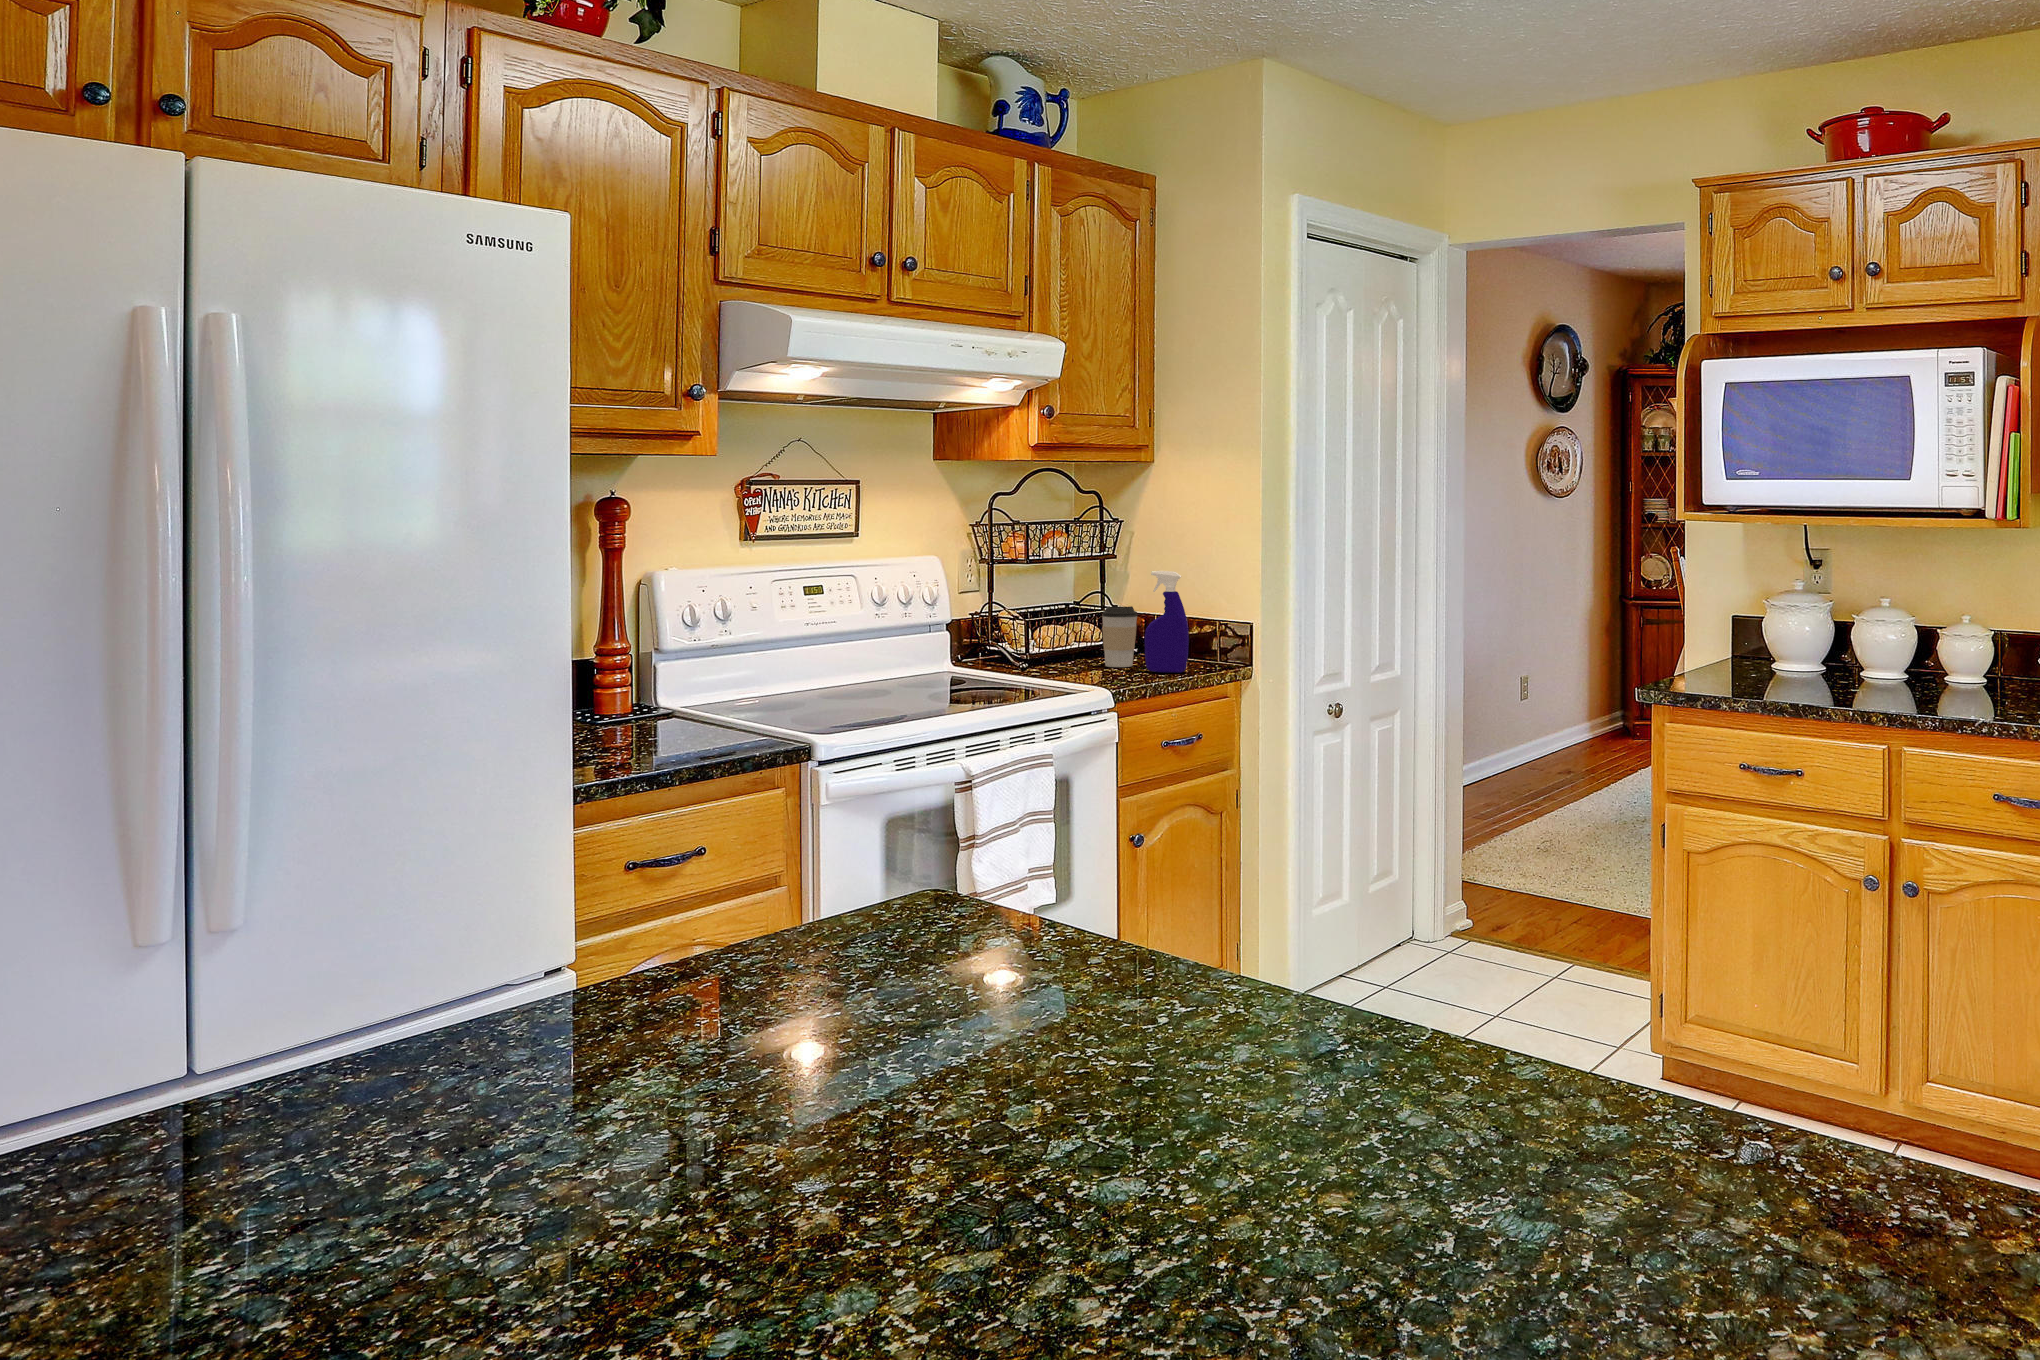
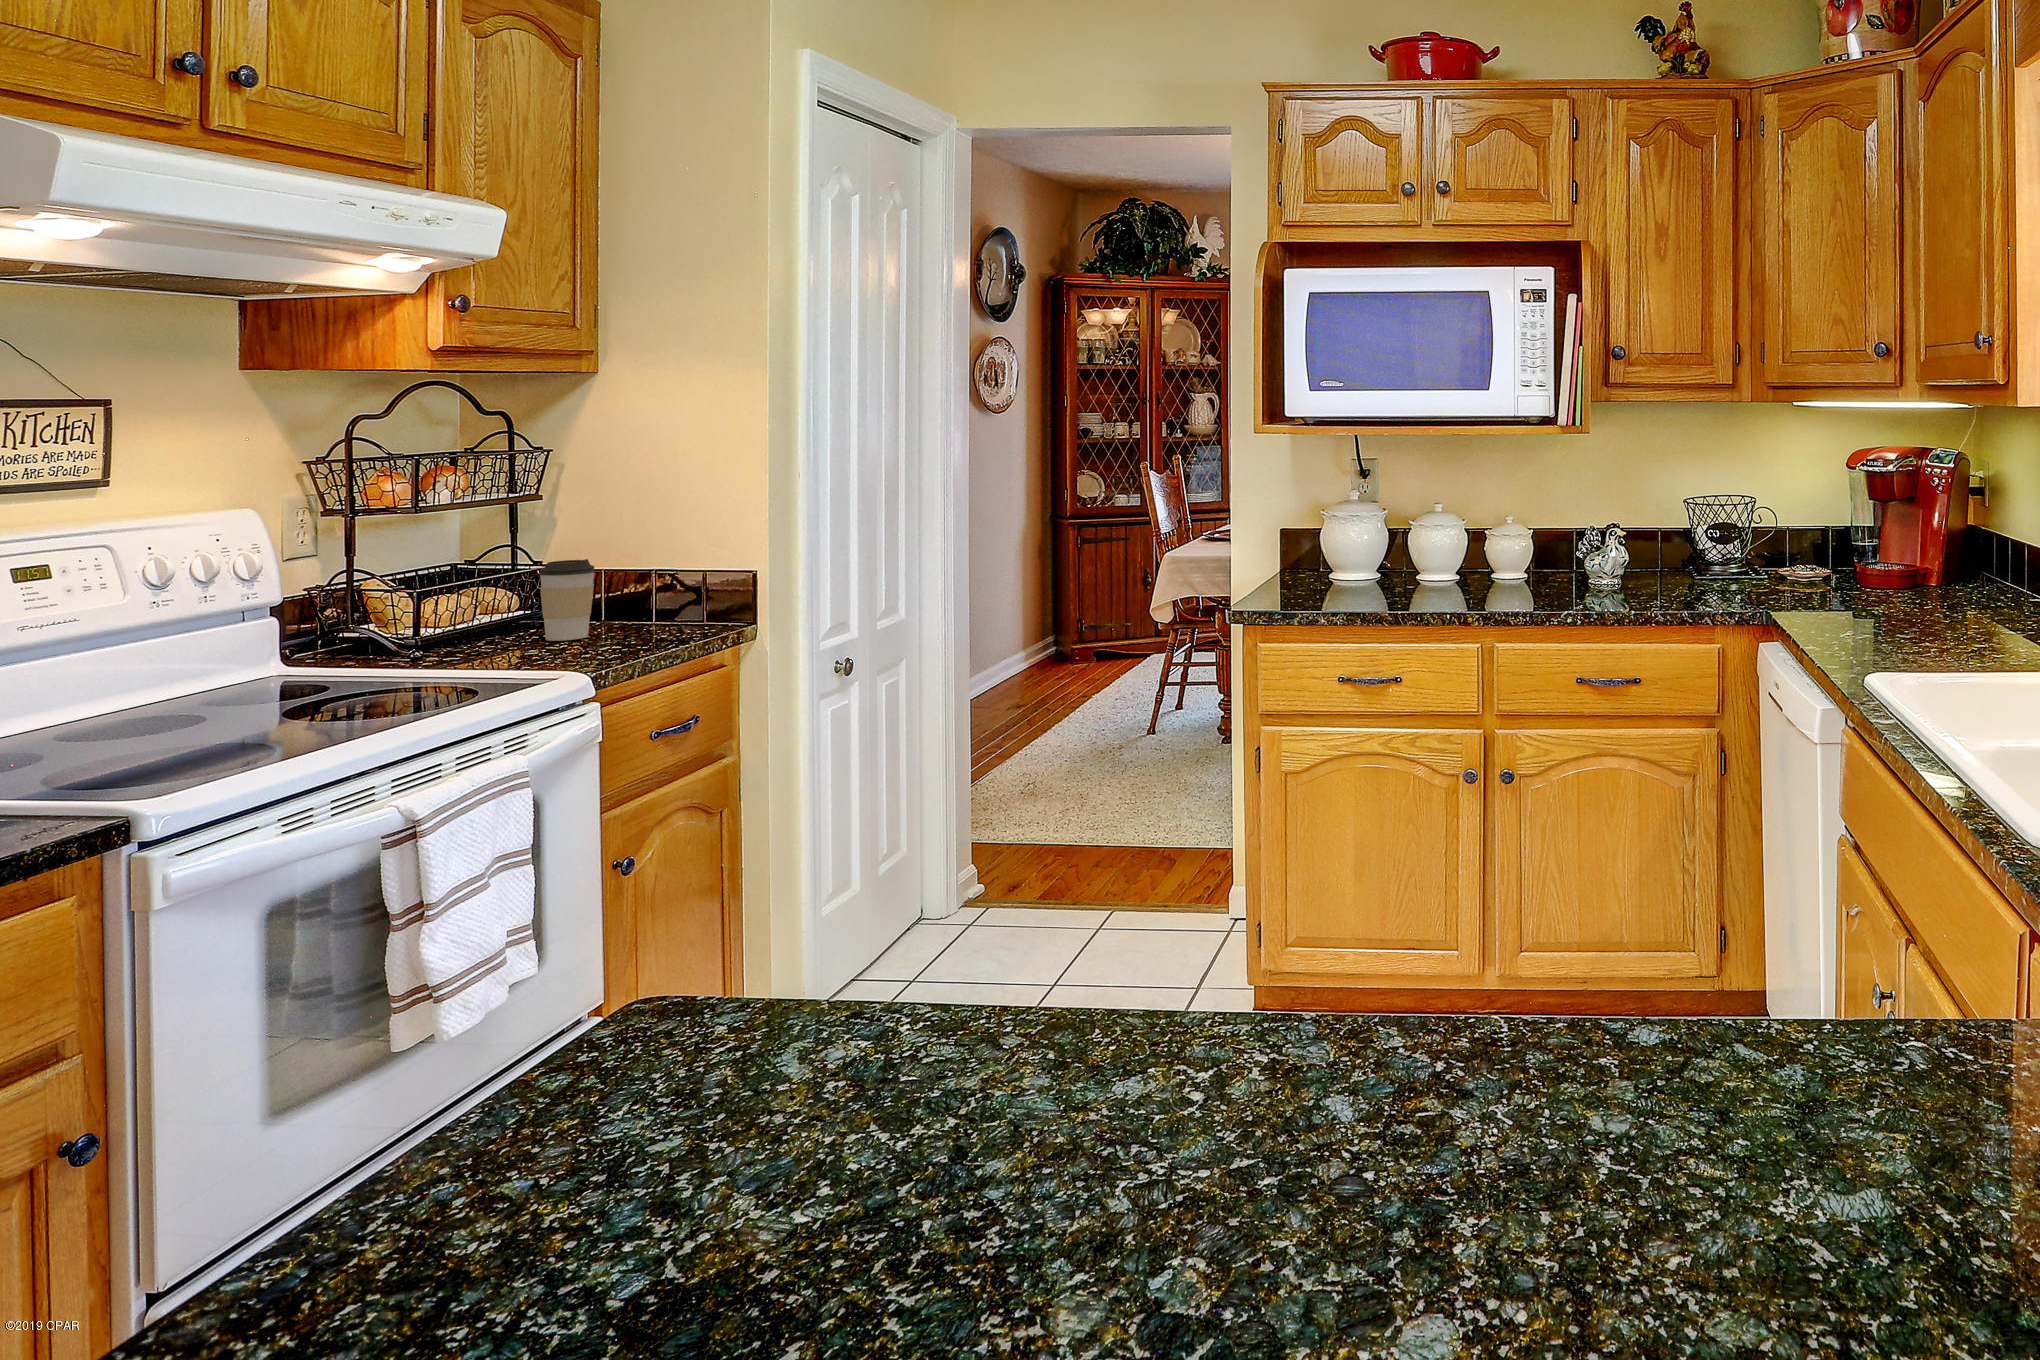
spray bottle: present [1145,571,1189,673] -> none [616,511,682,641]

